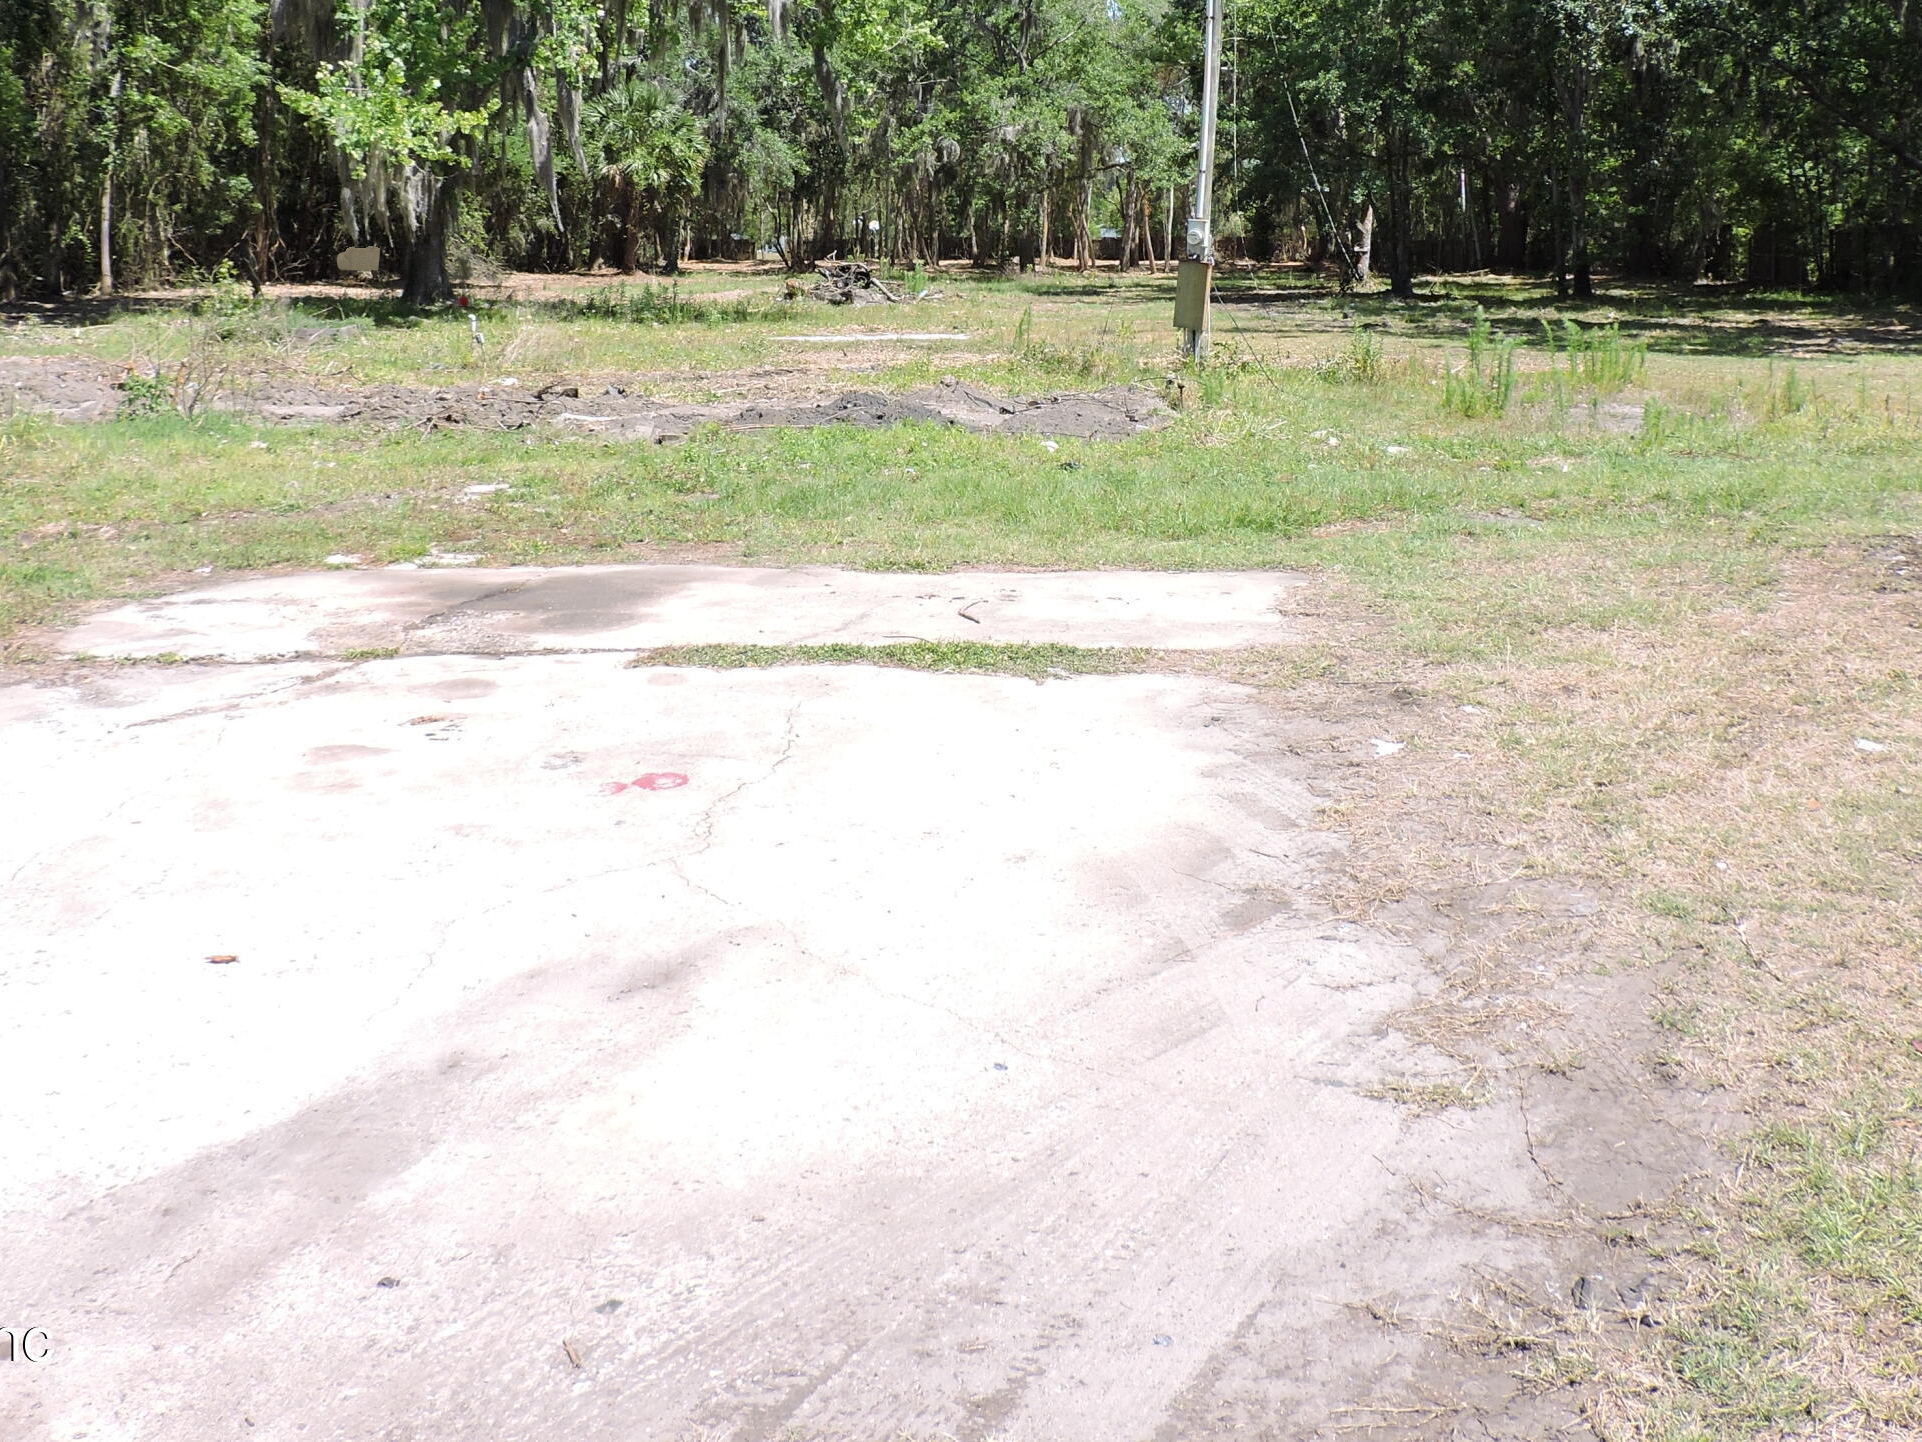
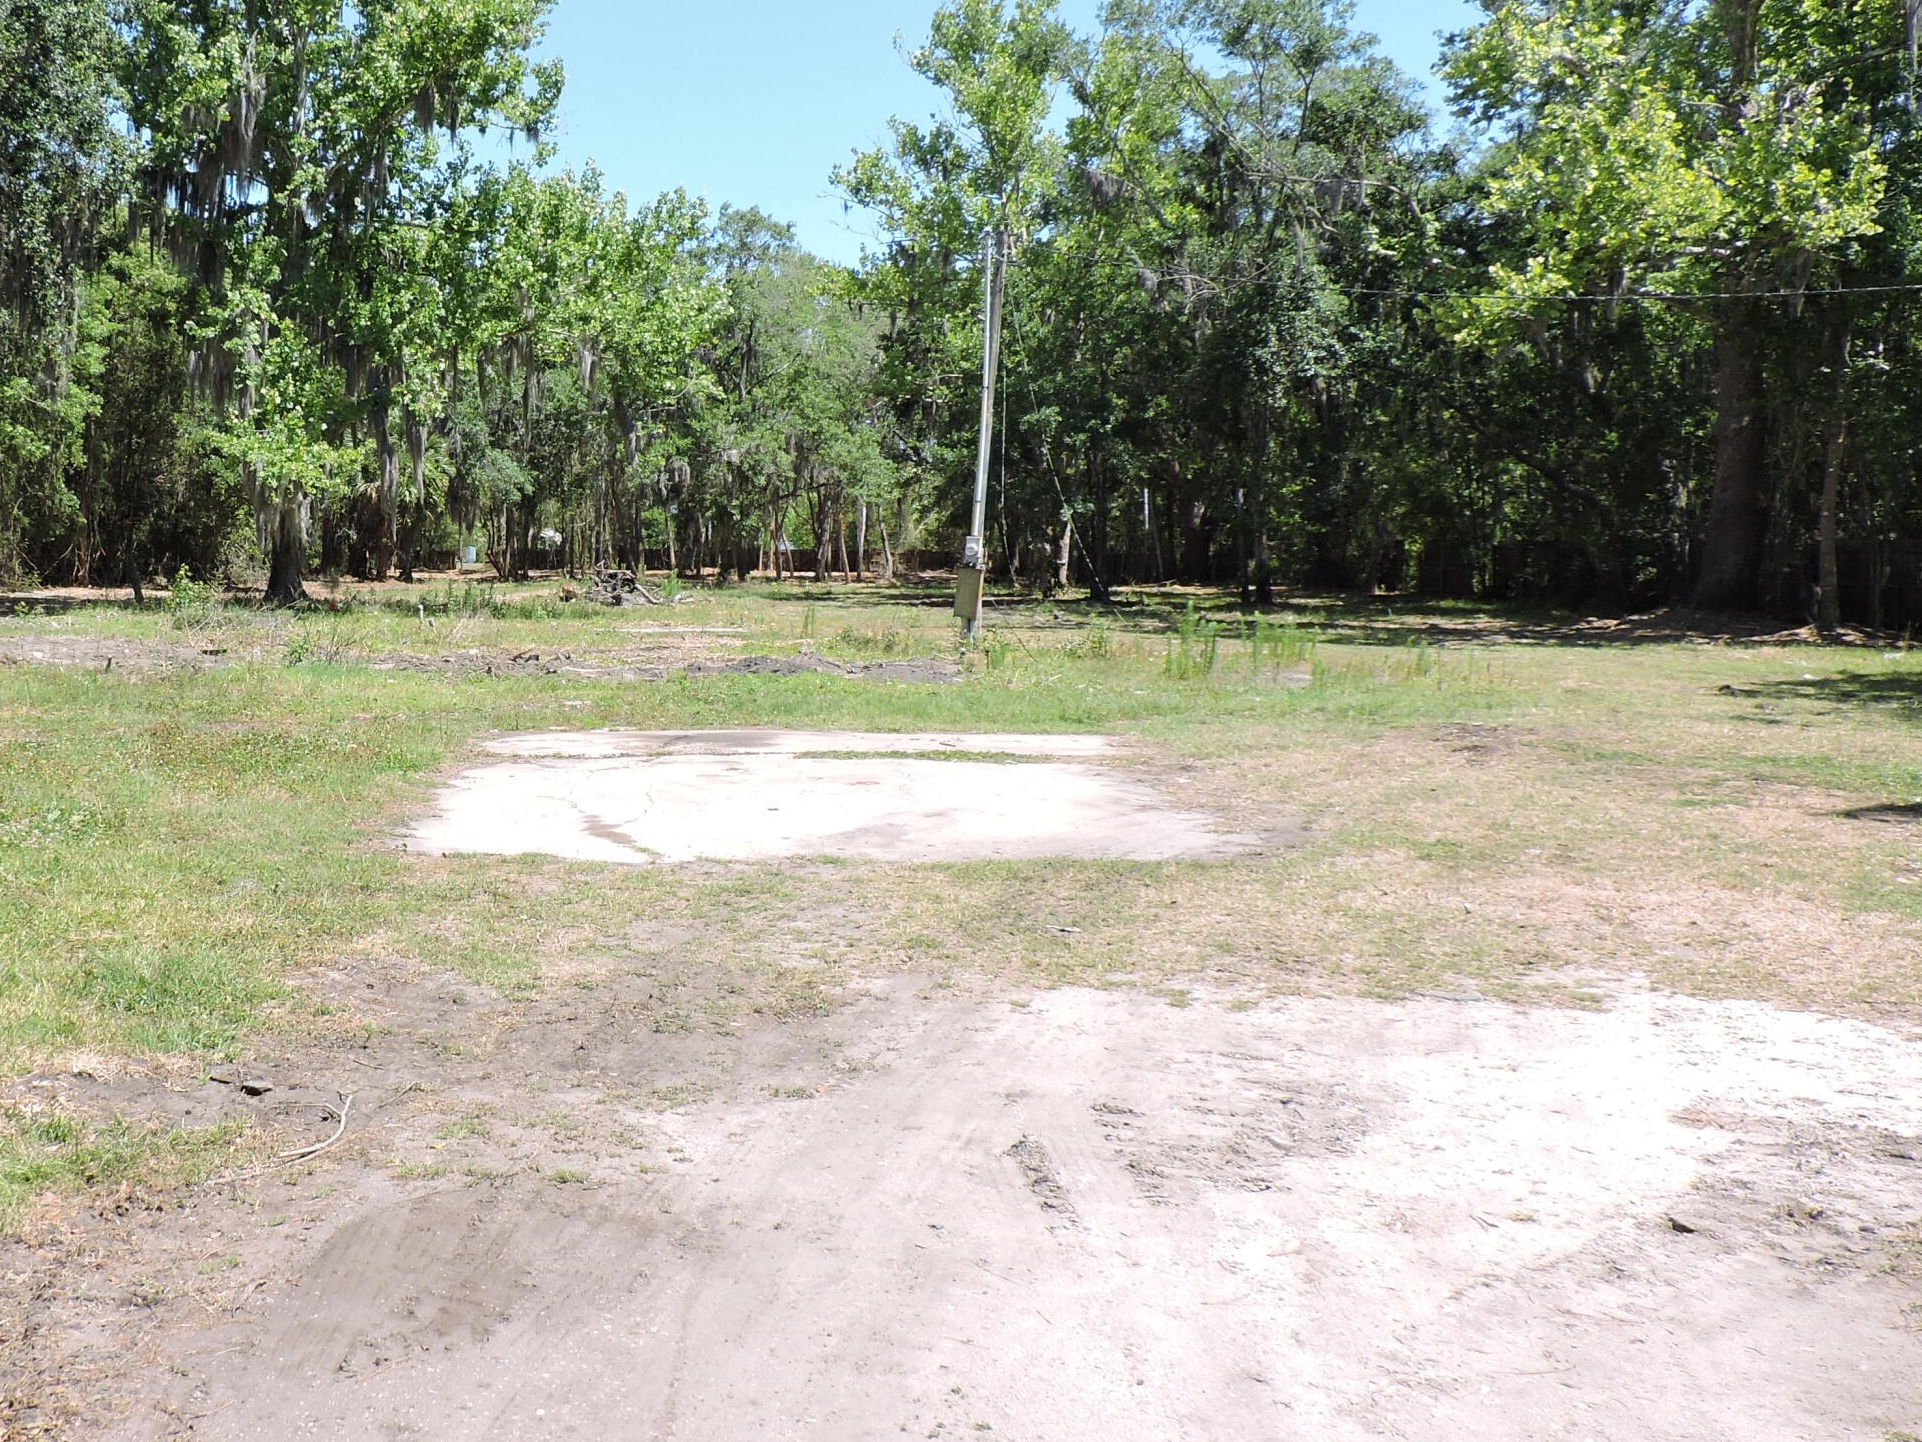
chair: present [337,246,380,280] -> none [186,546,225,587]

